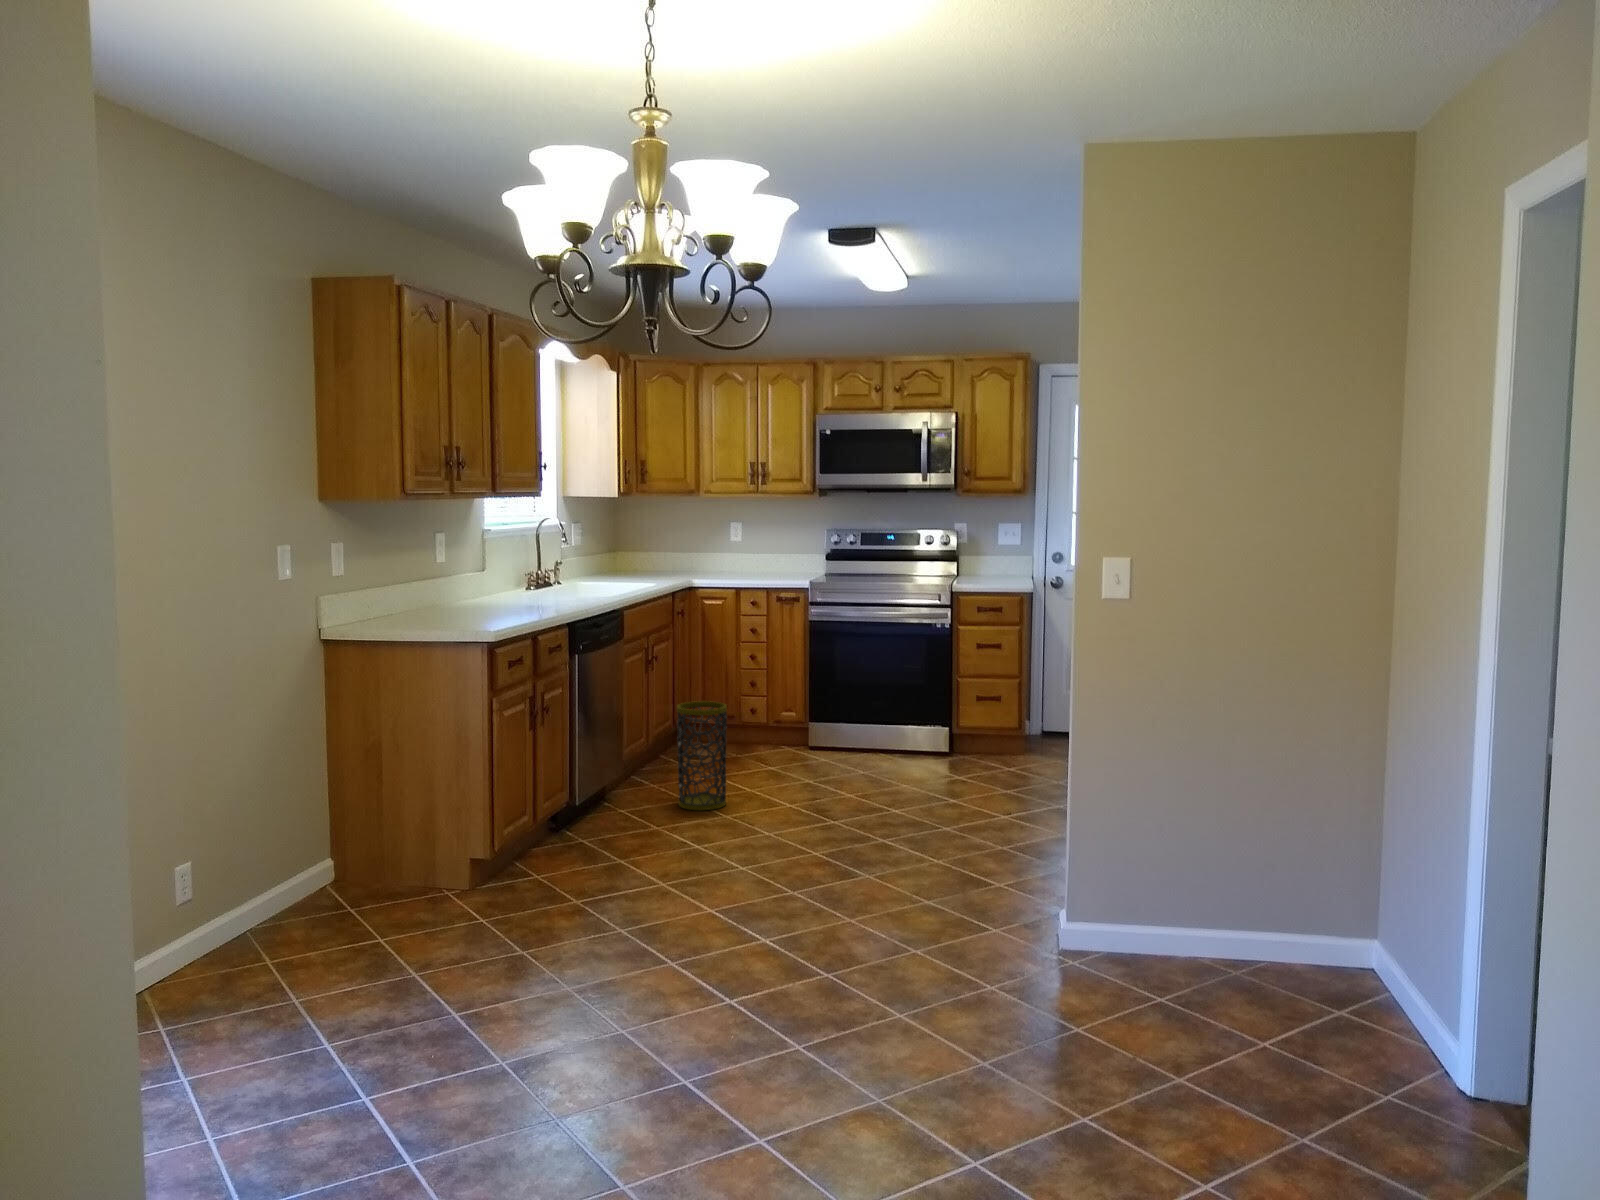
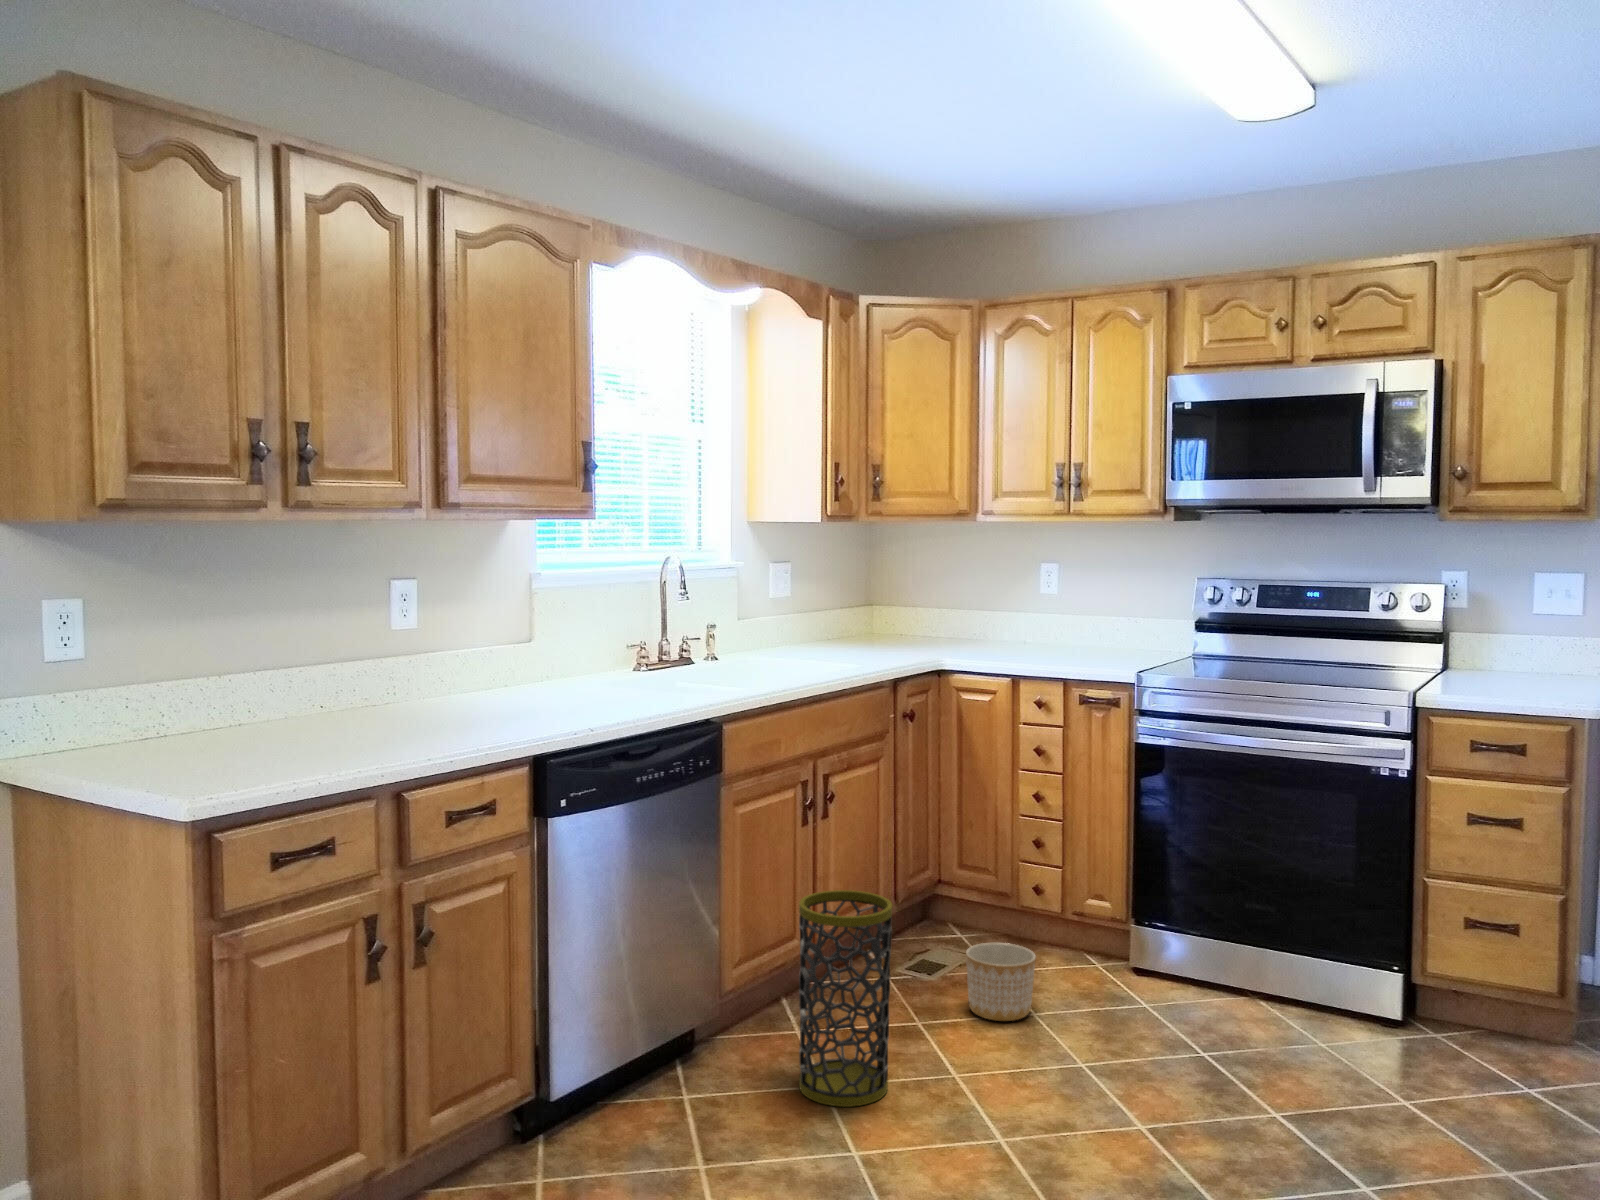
planter: none [736,735,775,774] -> present [966,943,1036,1021]

